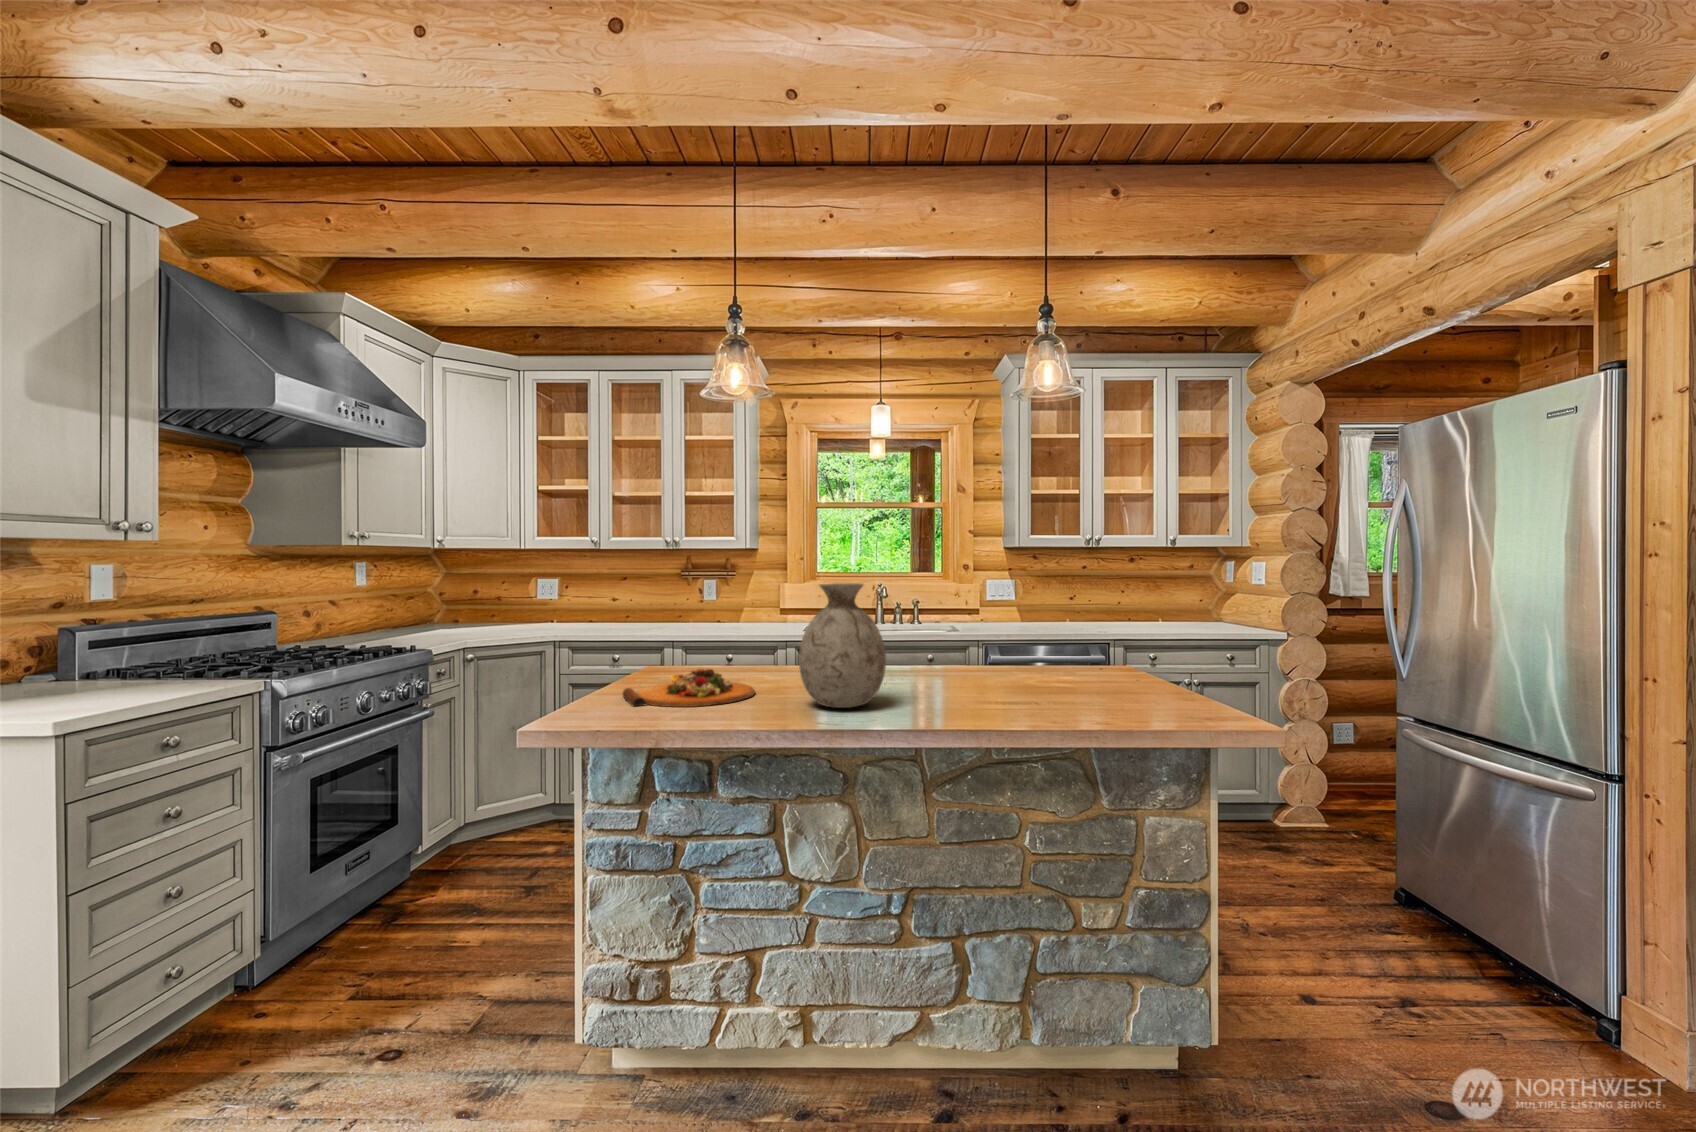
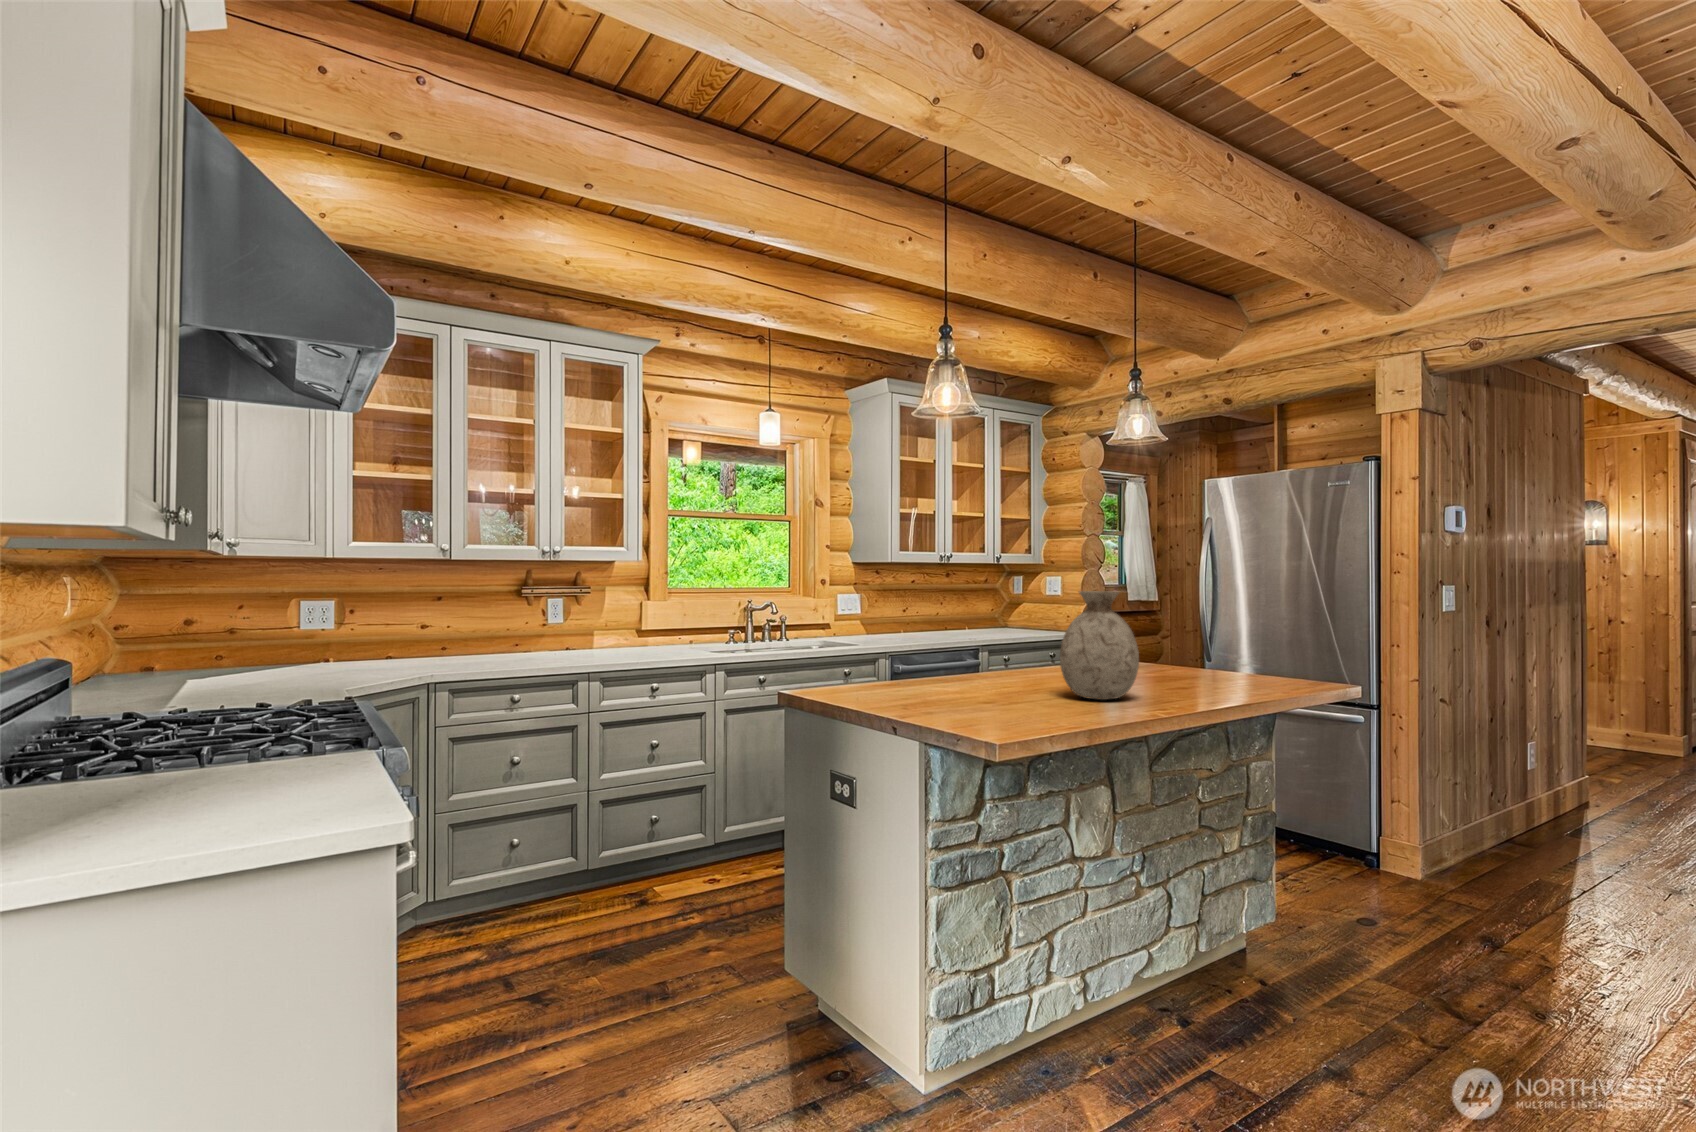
cutting board: present [623,669,755,707] -> none [899,677,1017,717]

